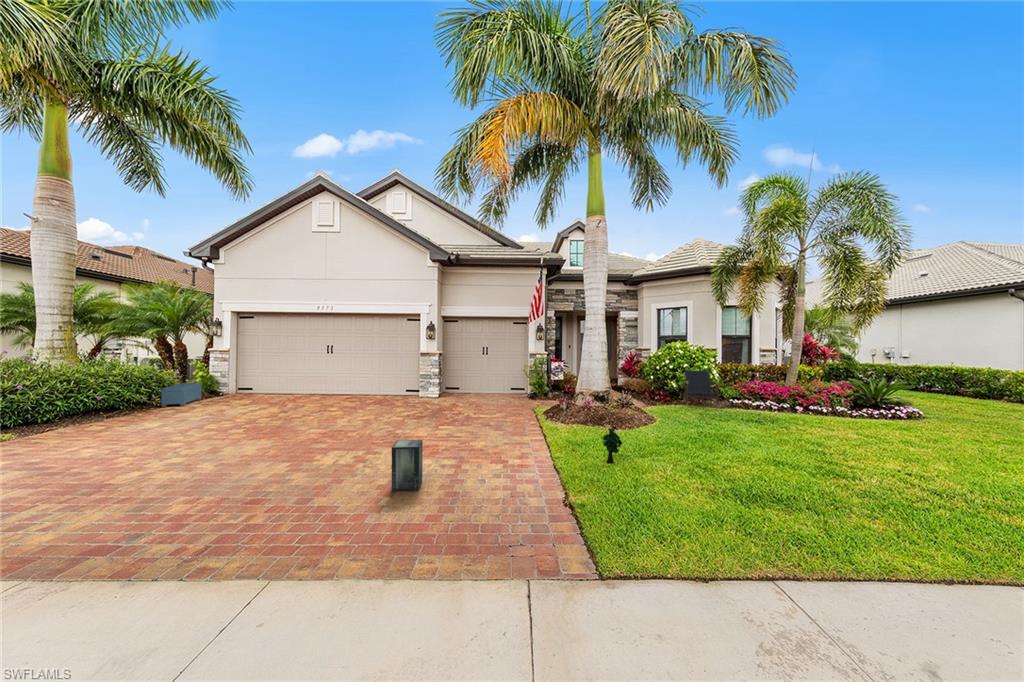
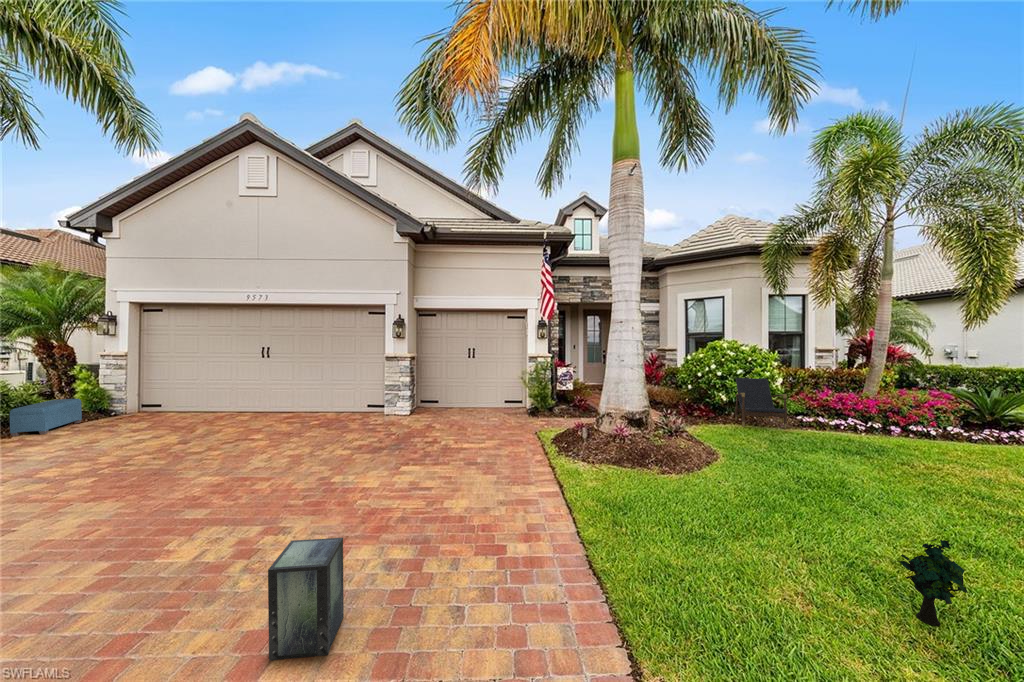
decorative plant: present [601,426,623,463] -> present [897,539,968,626]

